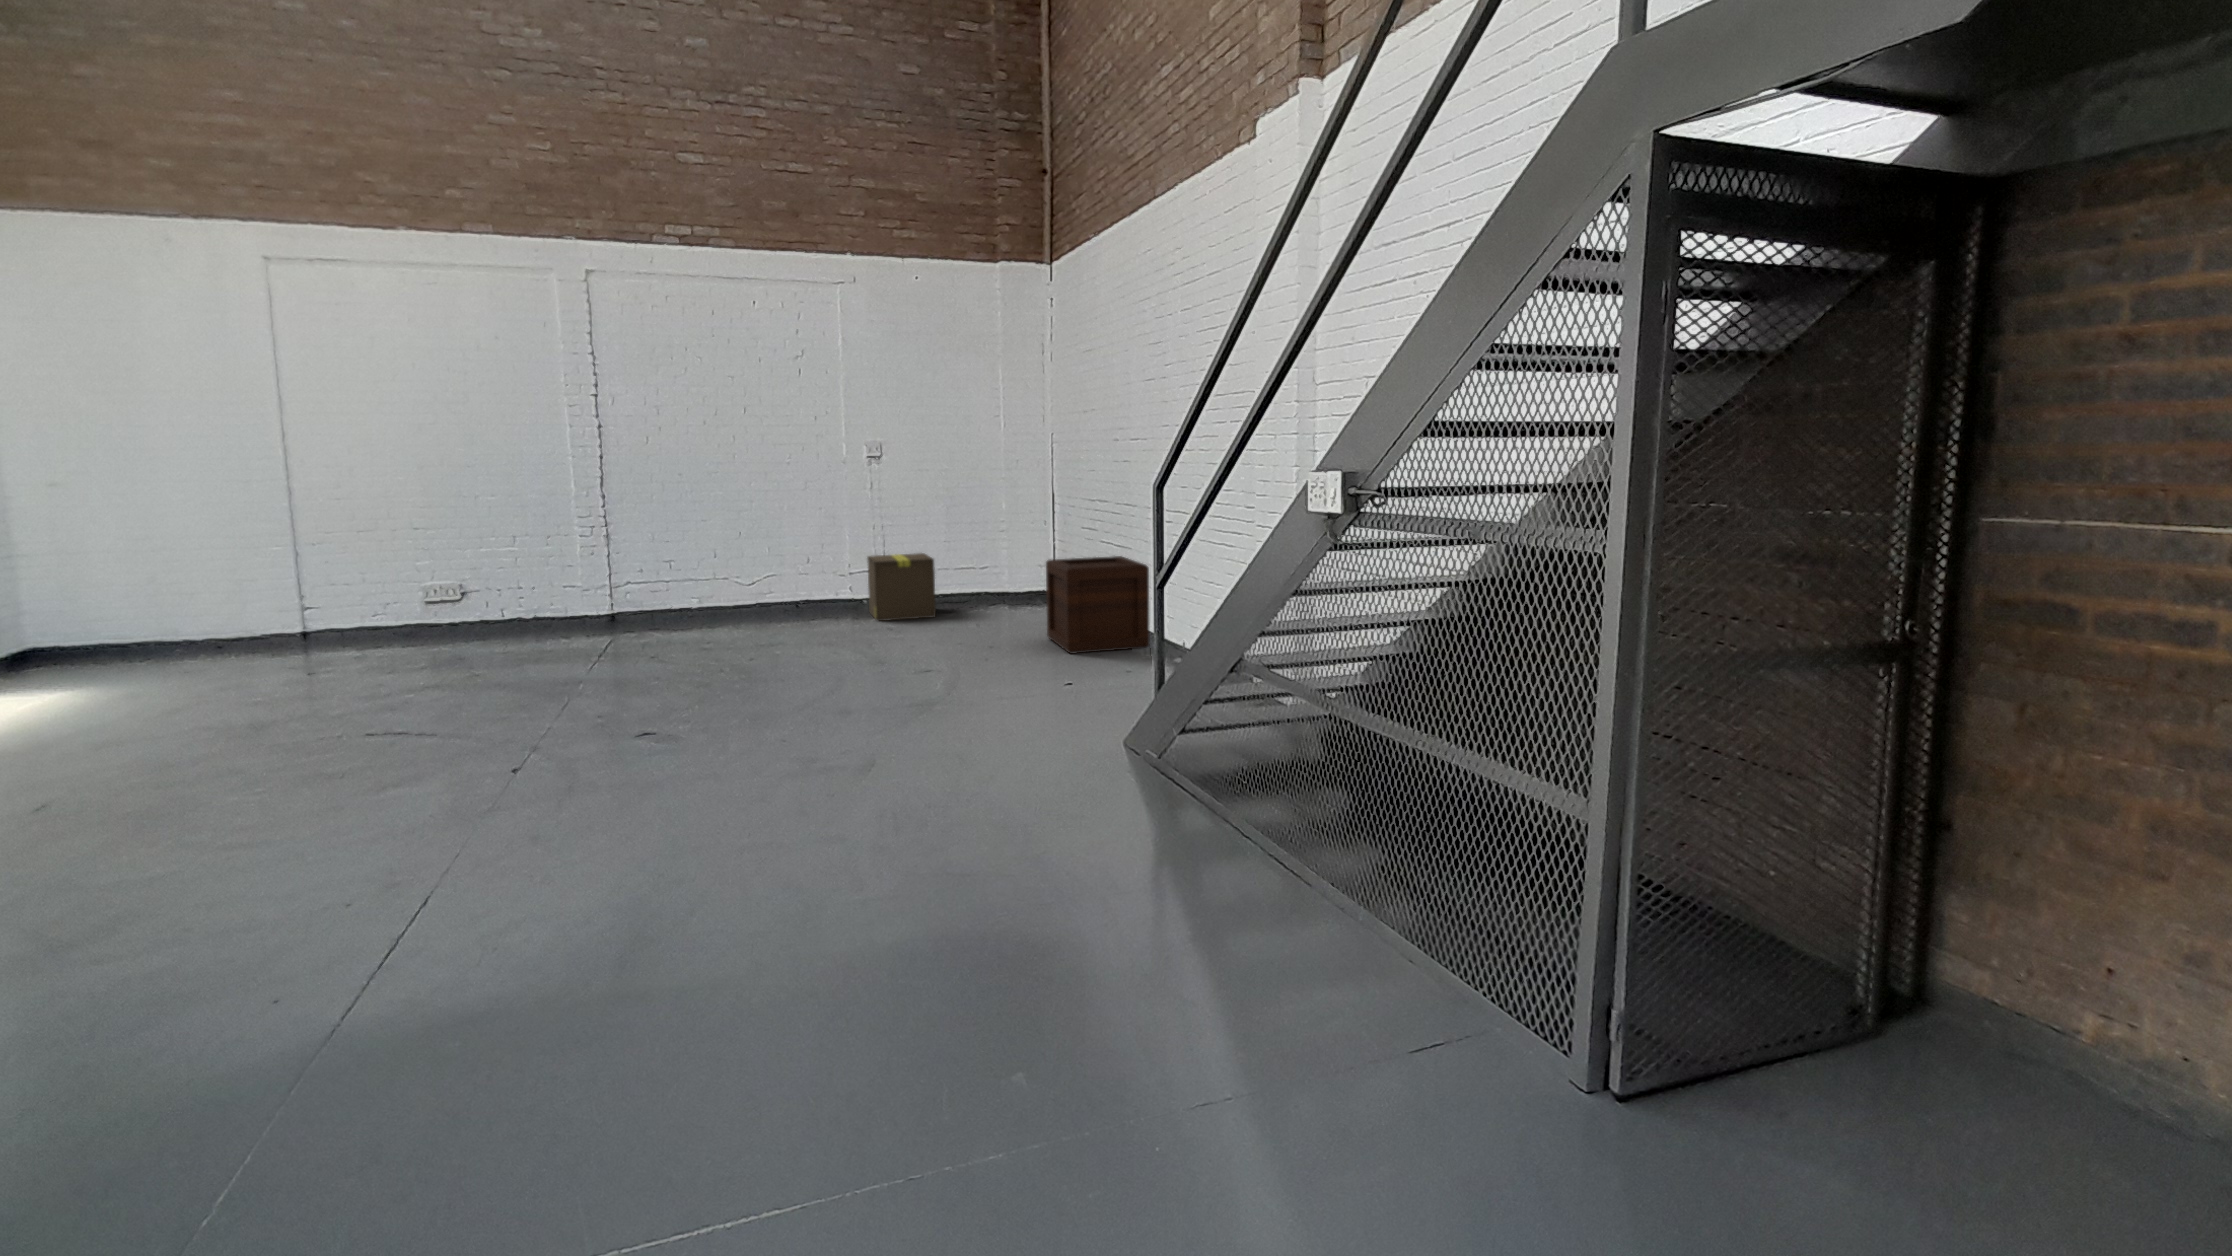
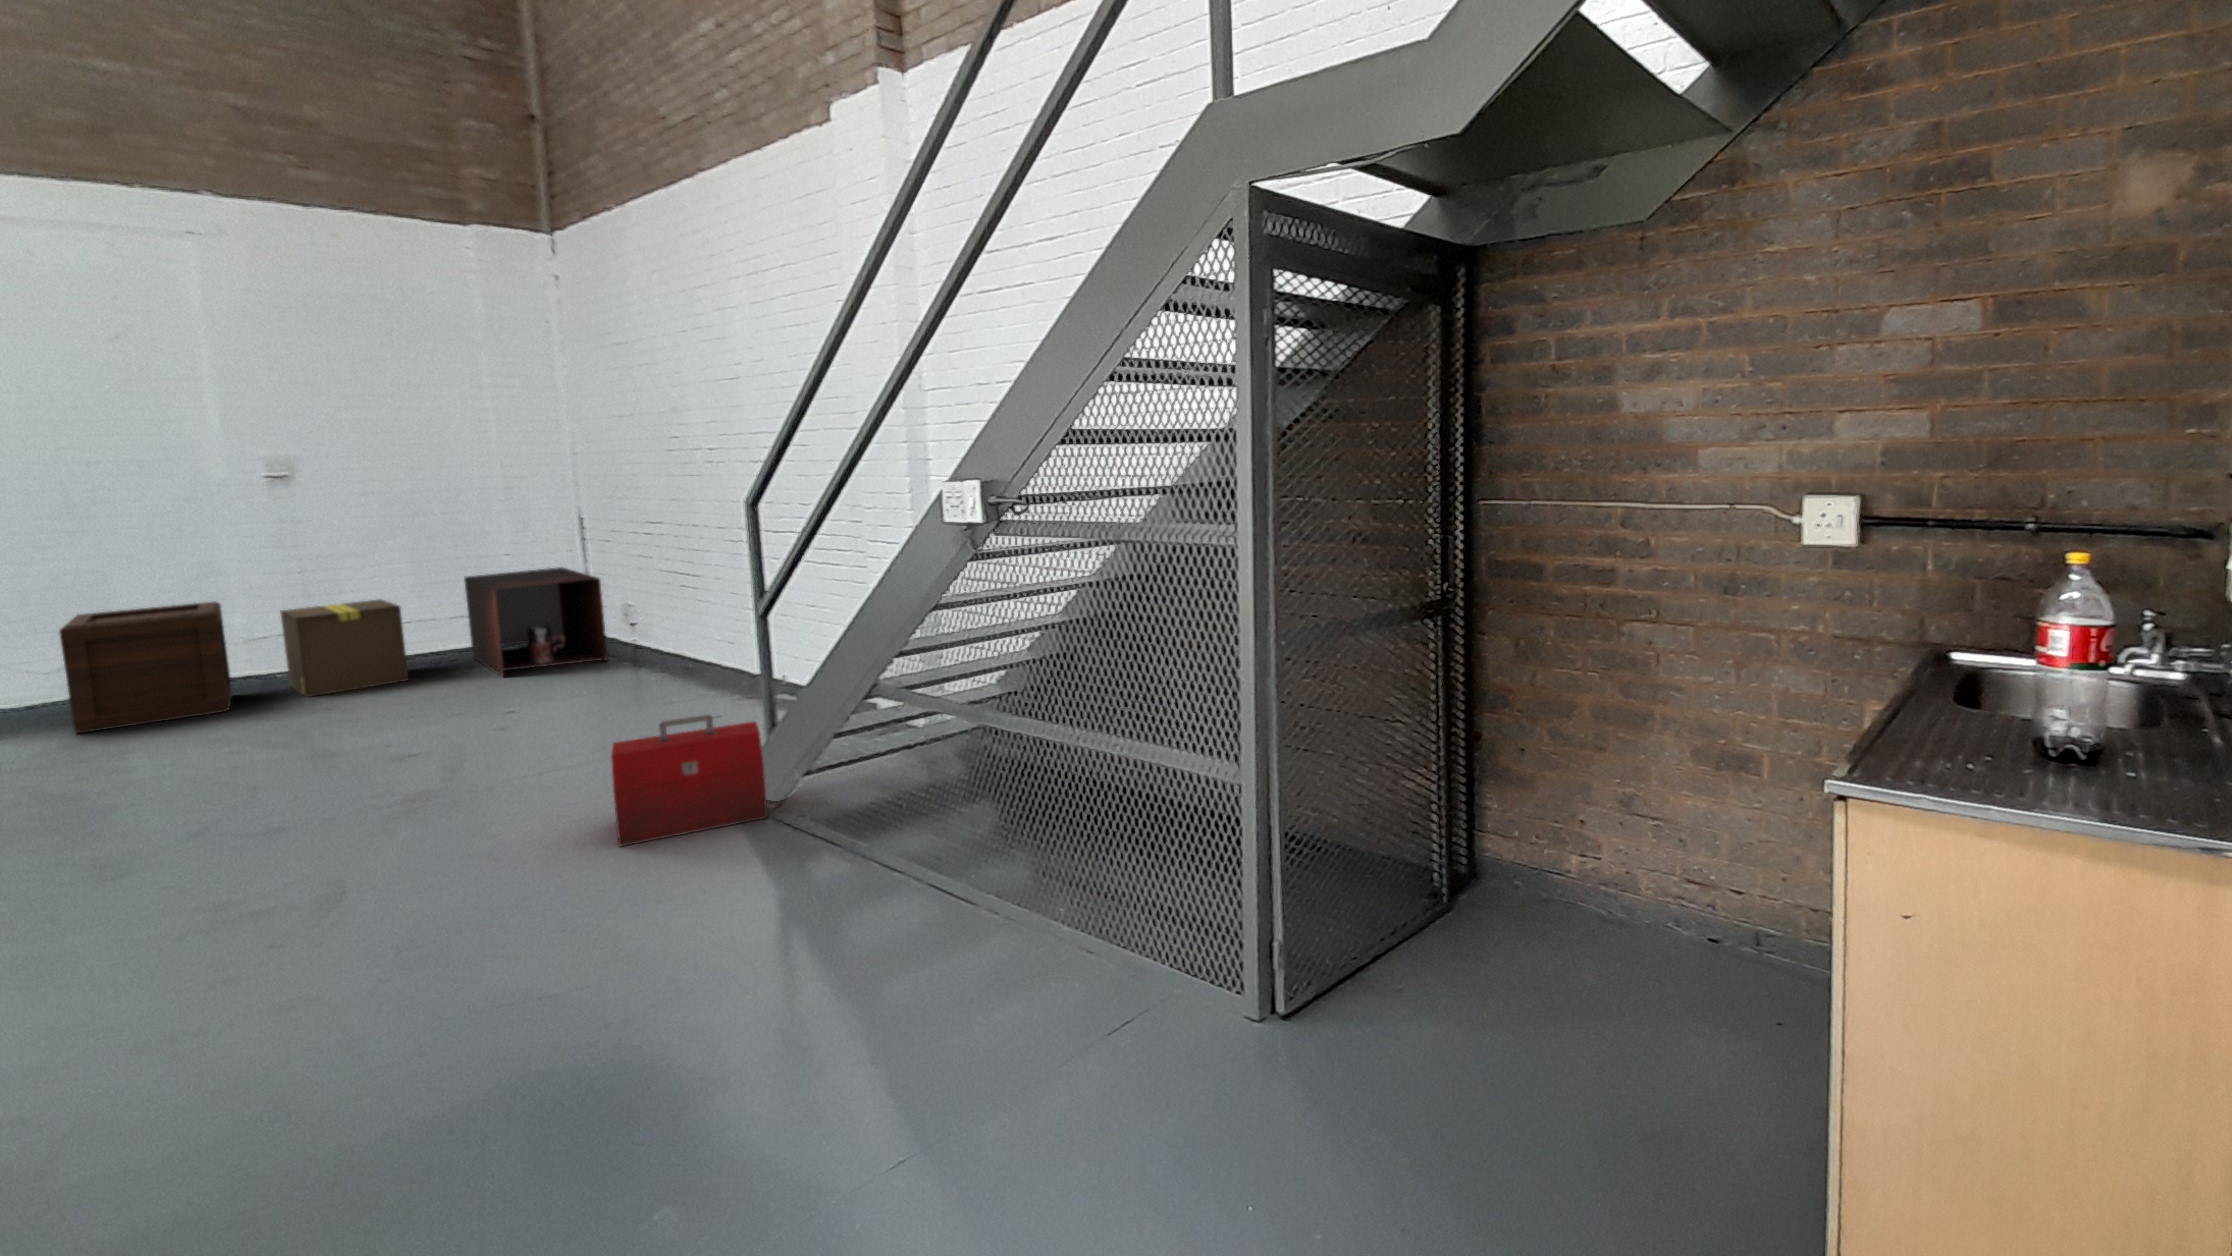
storage cabinet: none [975,538,1064,624] -> present [464,567,608,676]
wooden crate: present [1046,556,1150,653] -> present [59,602,232,733]
toolbox: none [1042,671,1155,771] -> present [611,715,768,846]

